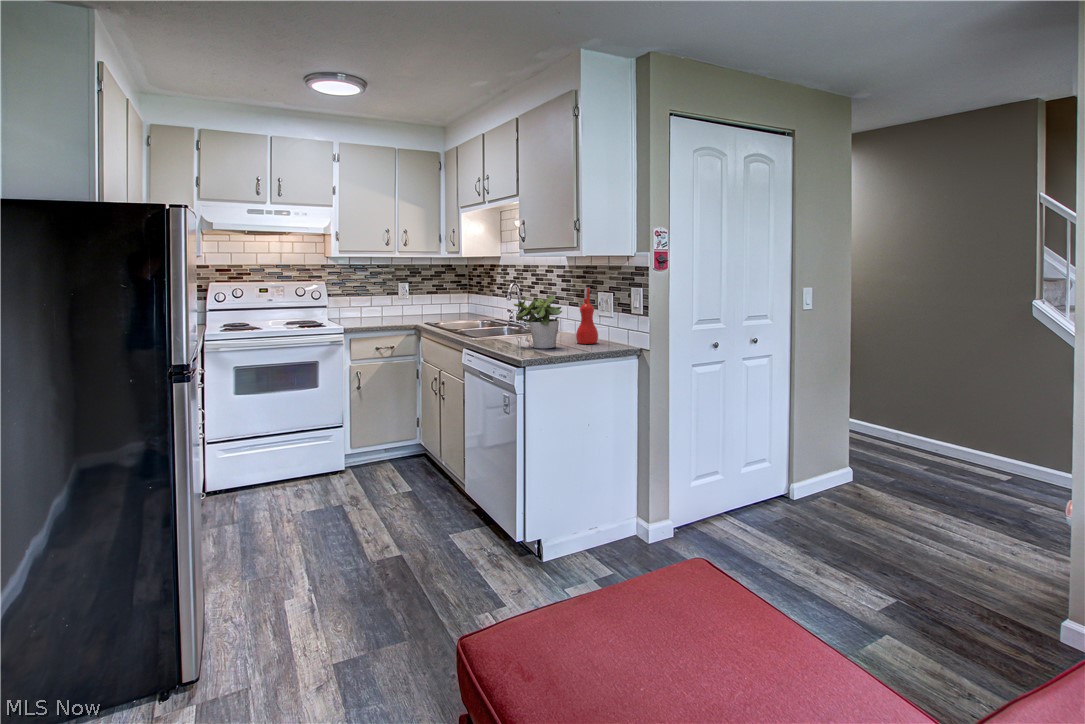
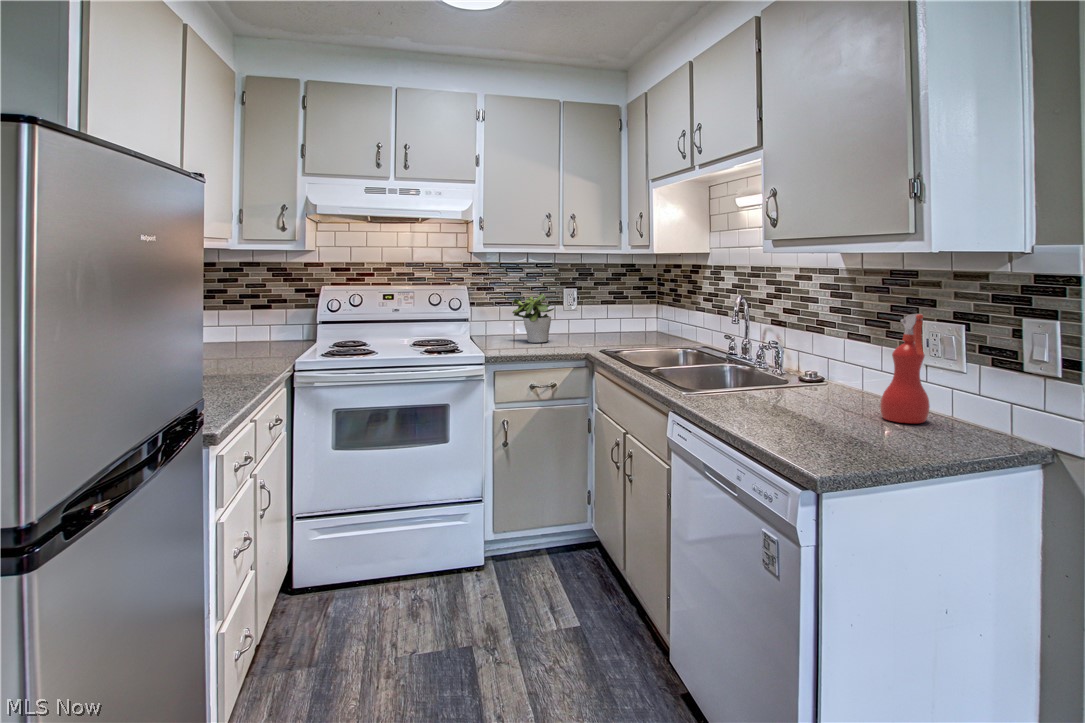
potted plant: present [514,295,562,348] -> present [512,294,554,343]

